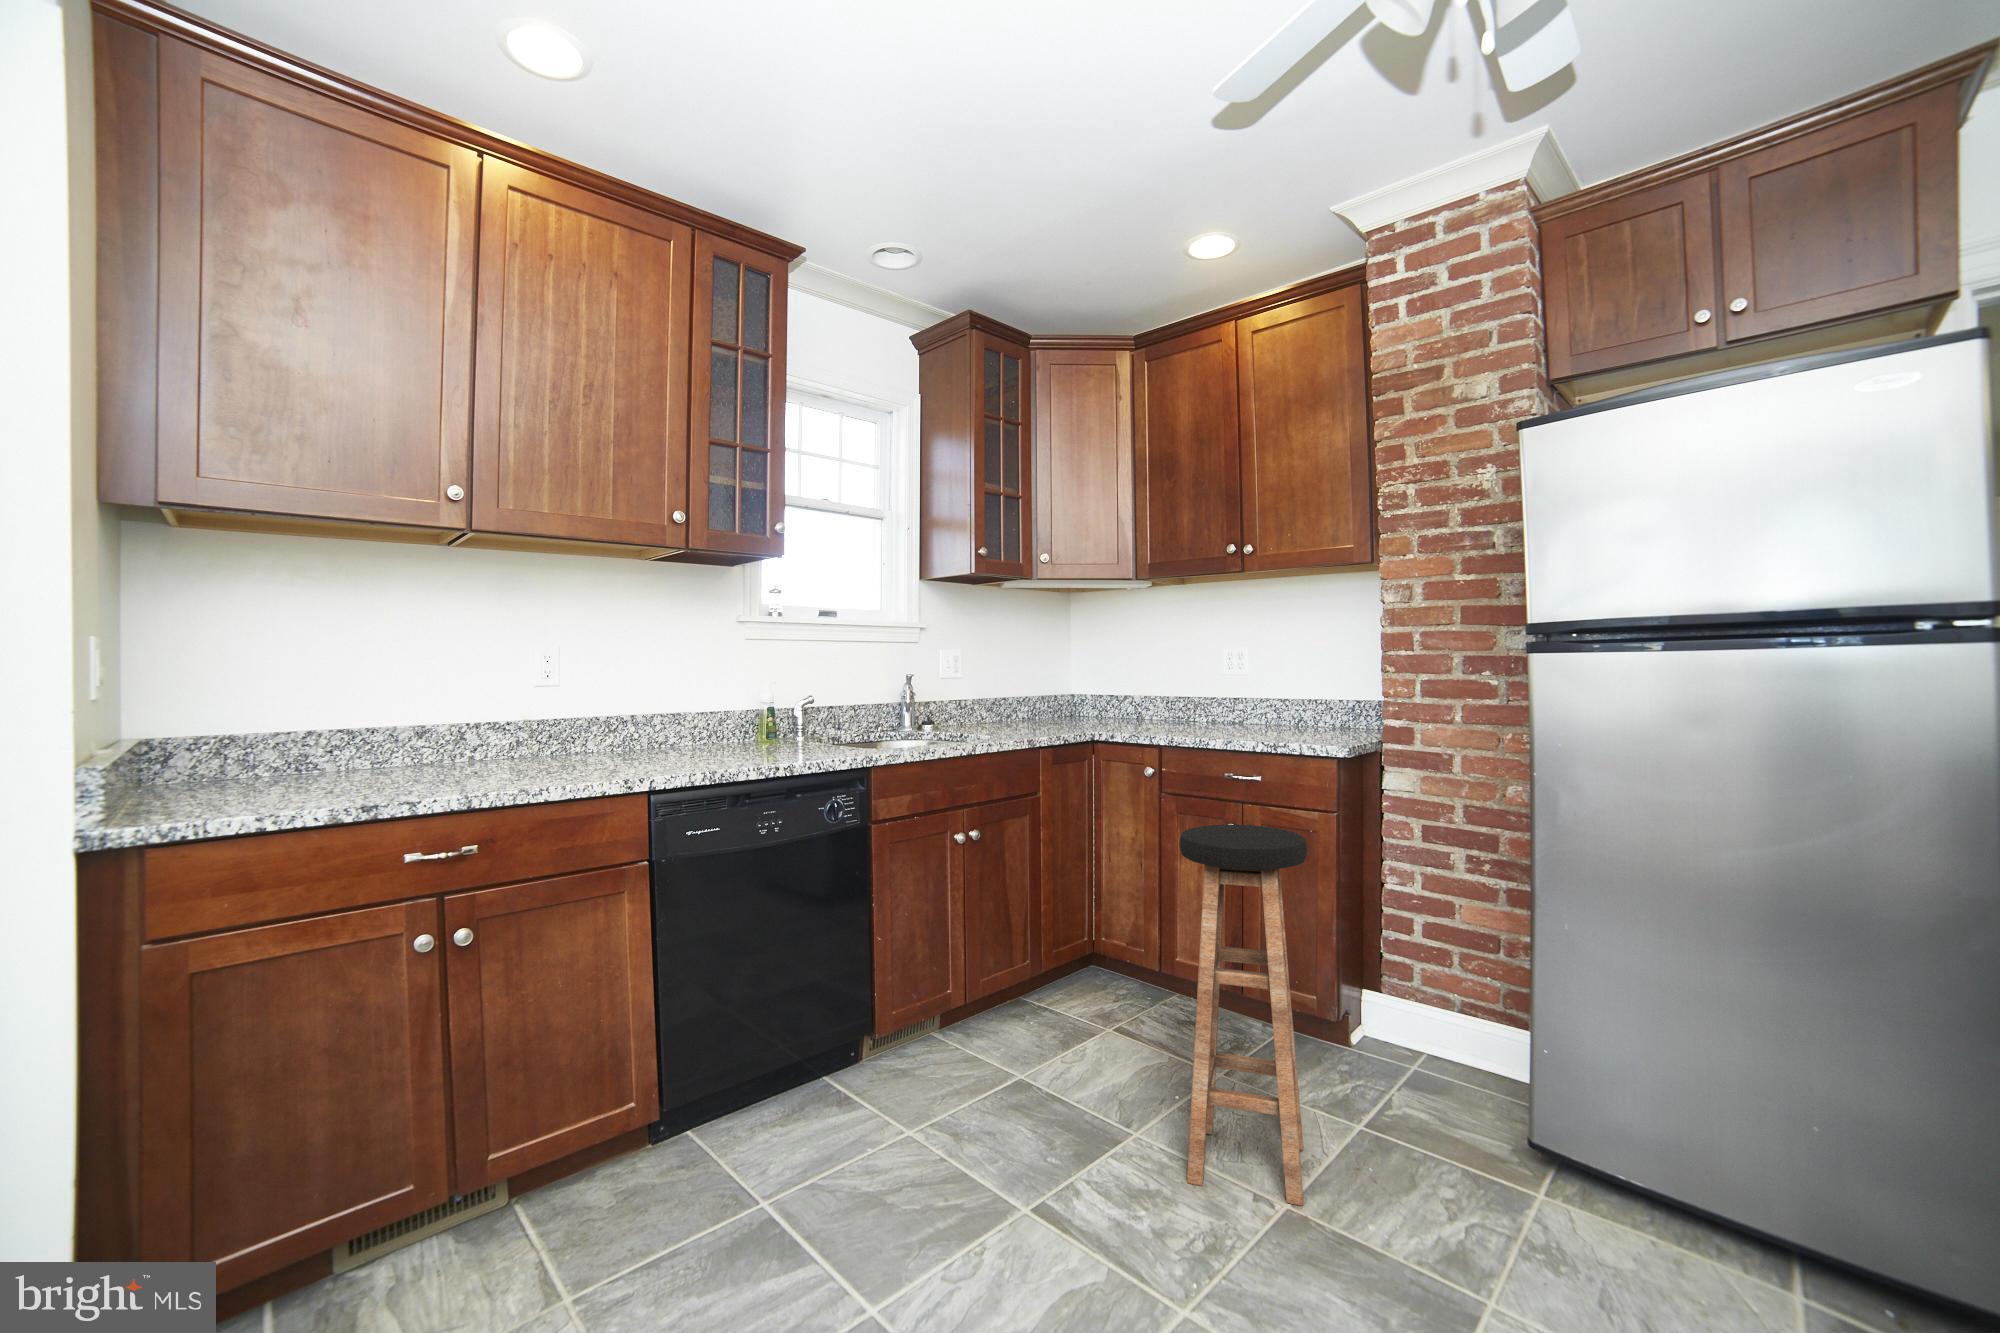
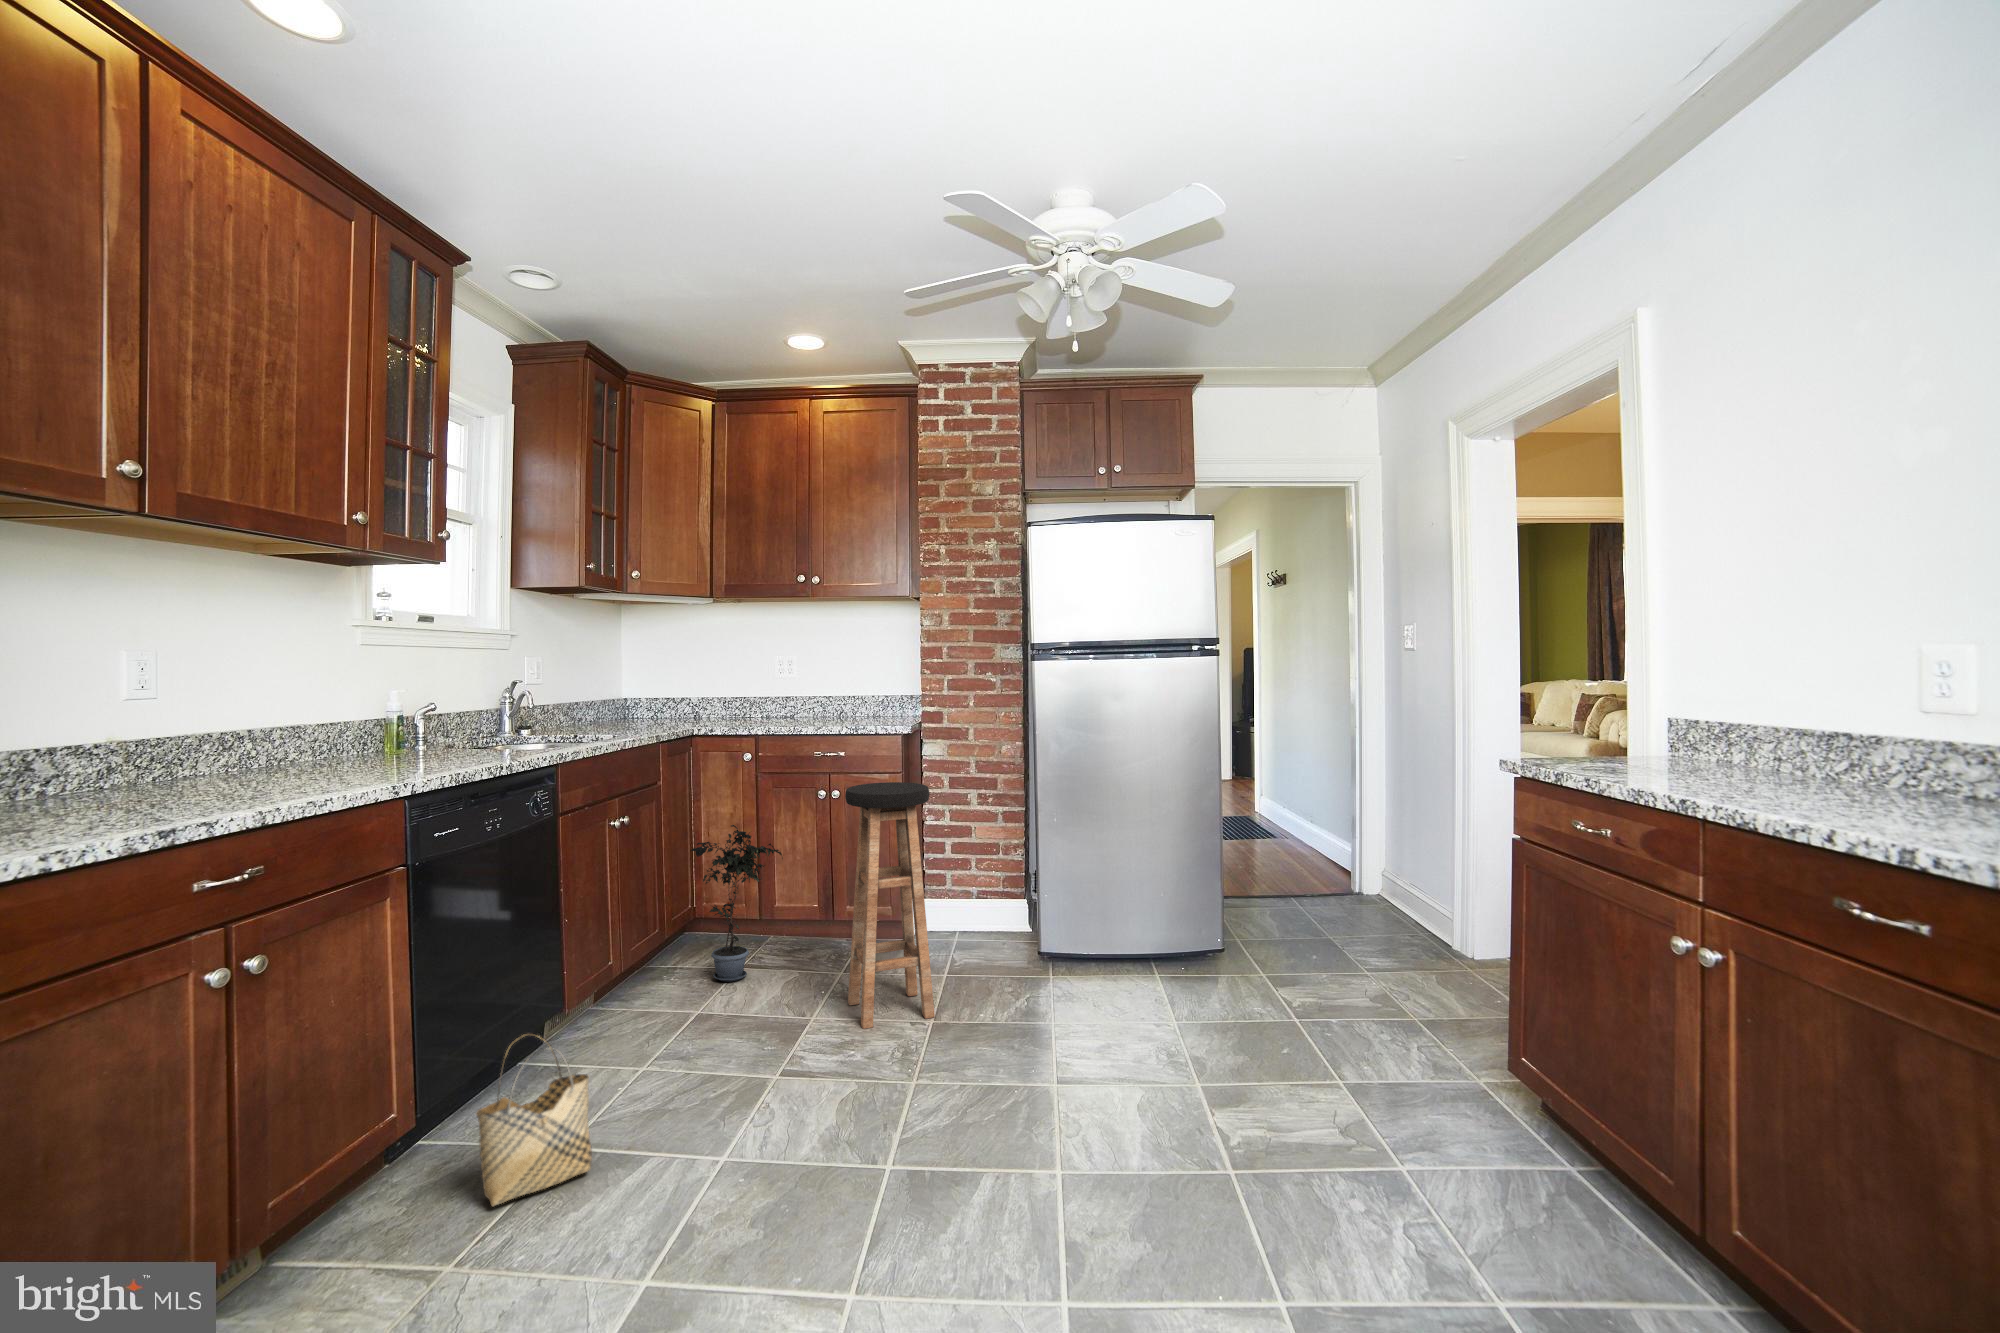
potted plant: none [1059,851,1151,1042] -> present [691,825,783,982]
woven basket: none [619,1078,750,1276] -> present [476,1034,592,1206]

